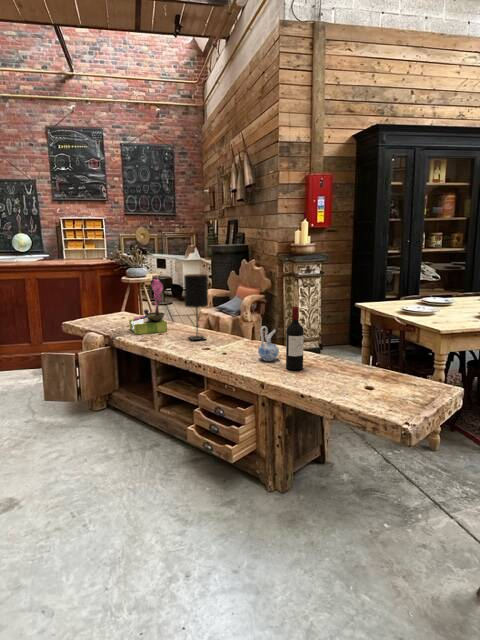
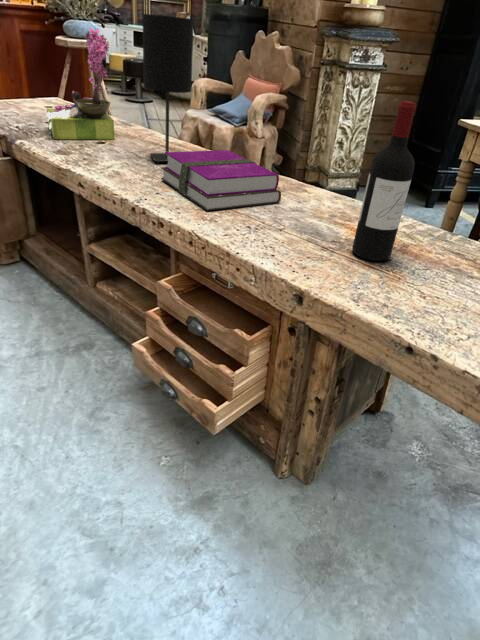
ceramic pitcher: present [258,326,279,361] -> none [289,147,336,227]
hardback book: none [196,331,256,359] -> present [161,150,281,210]

